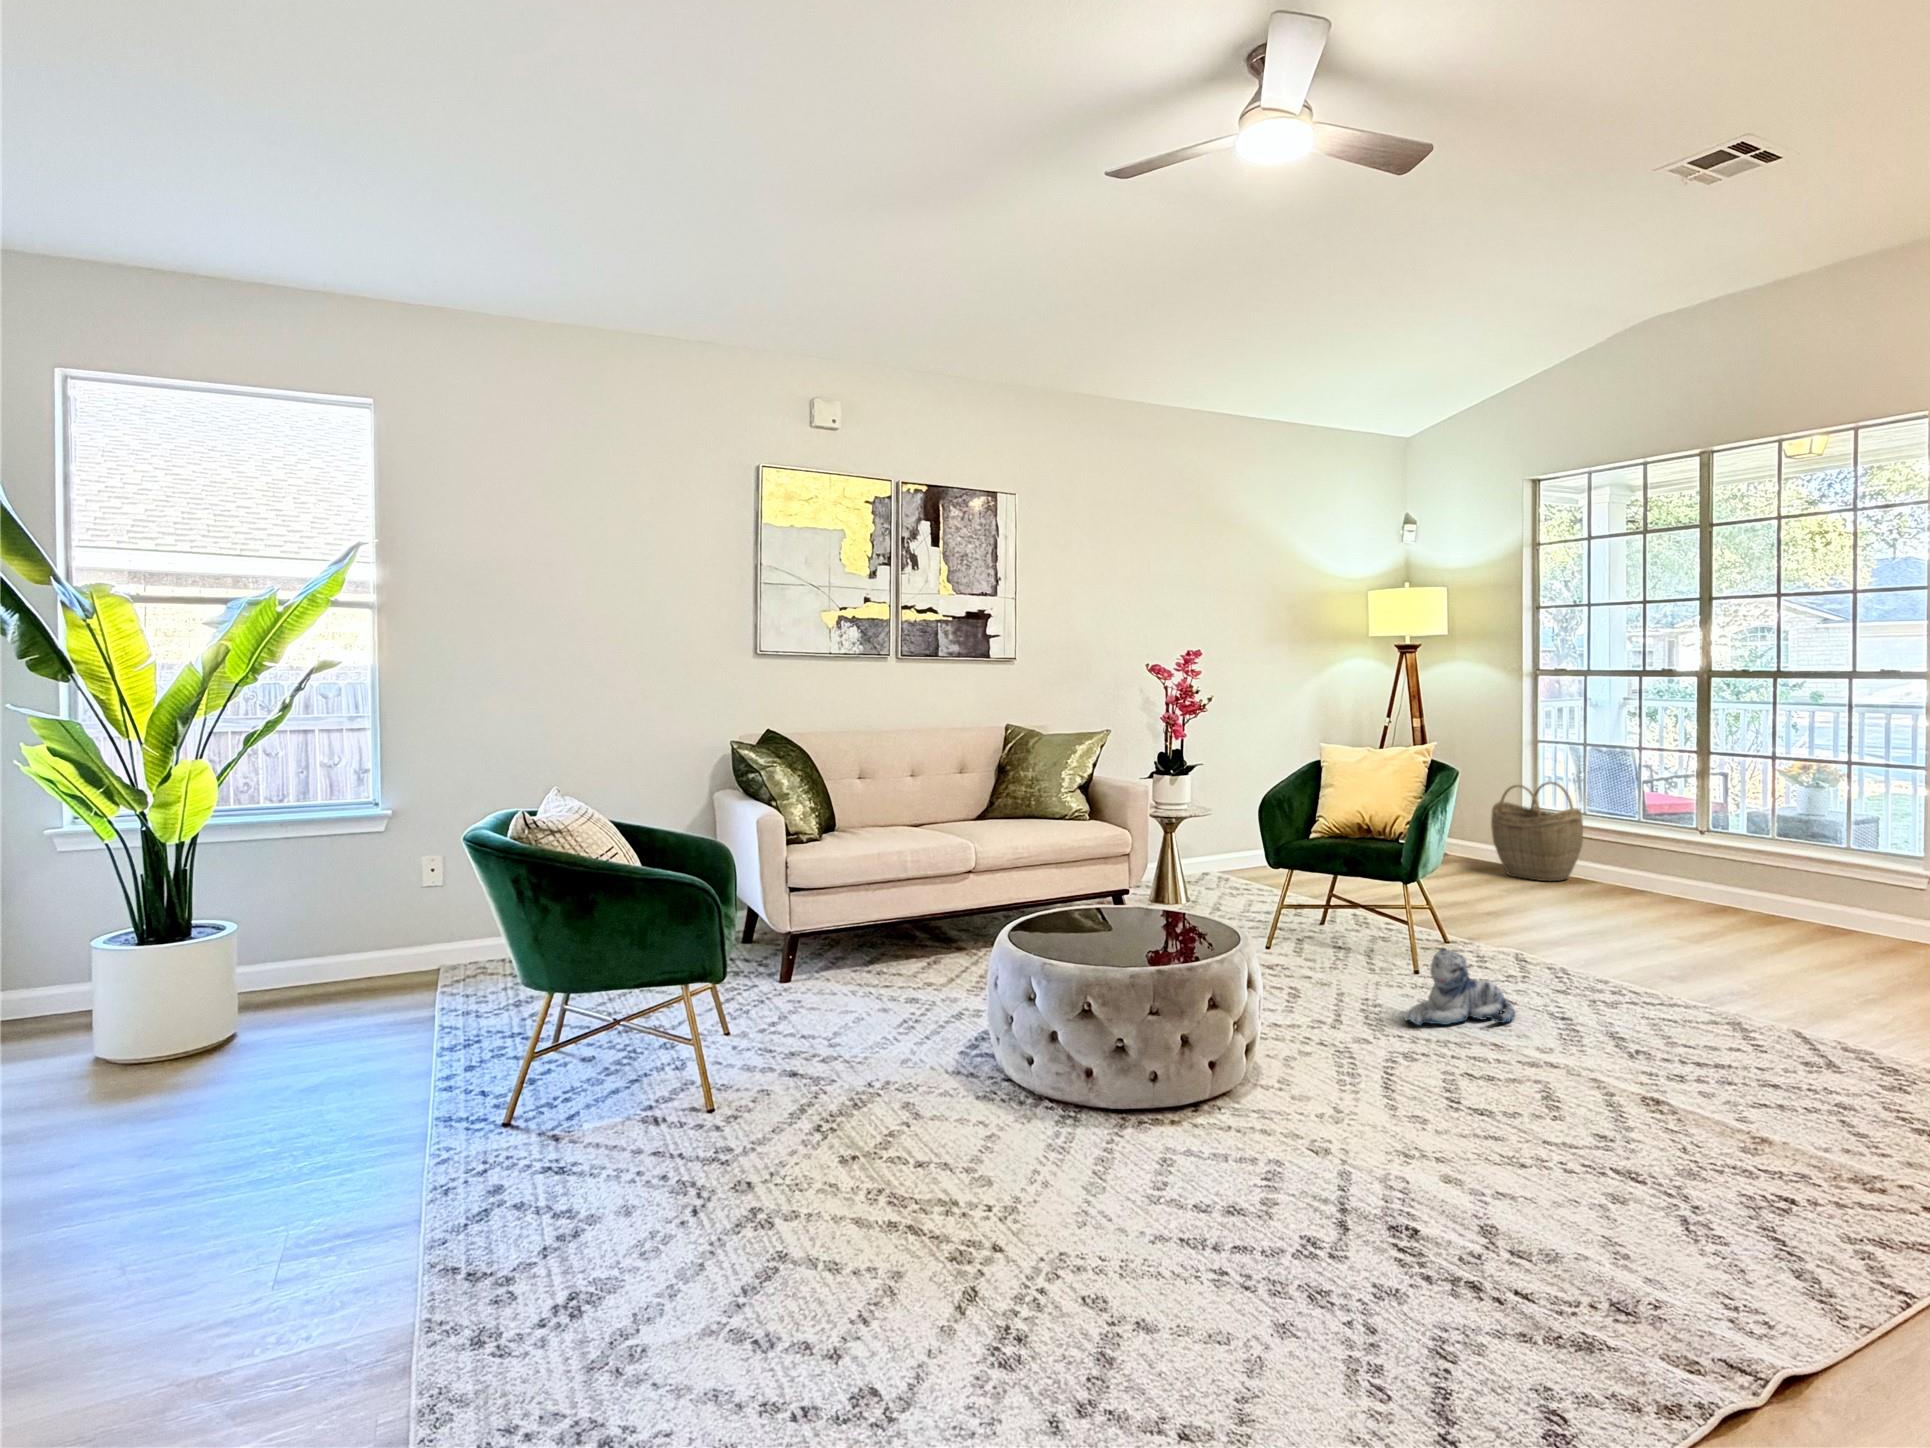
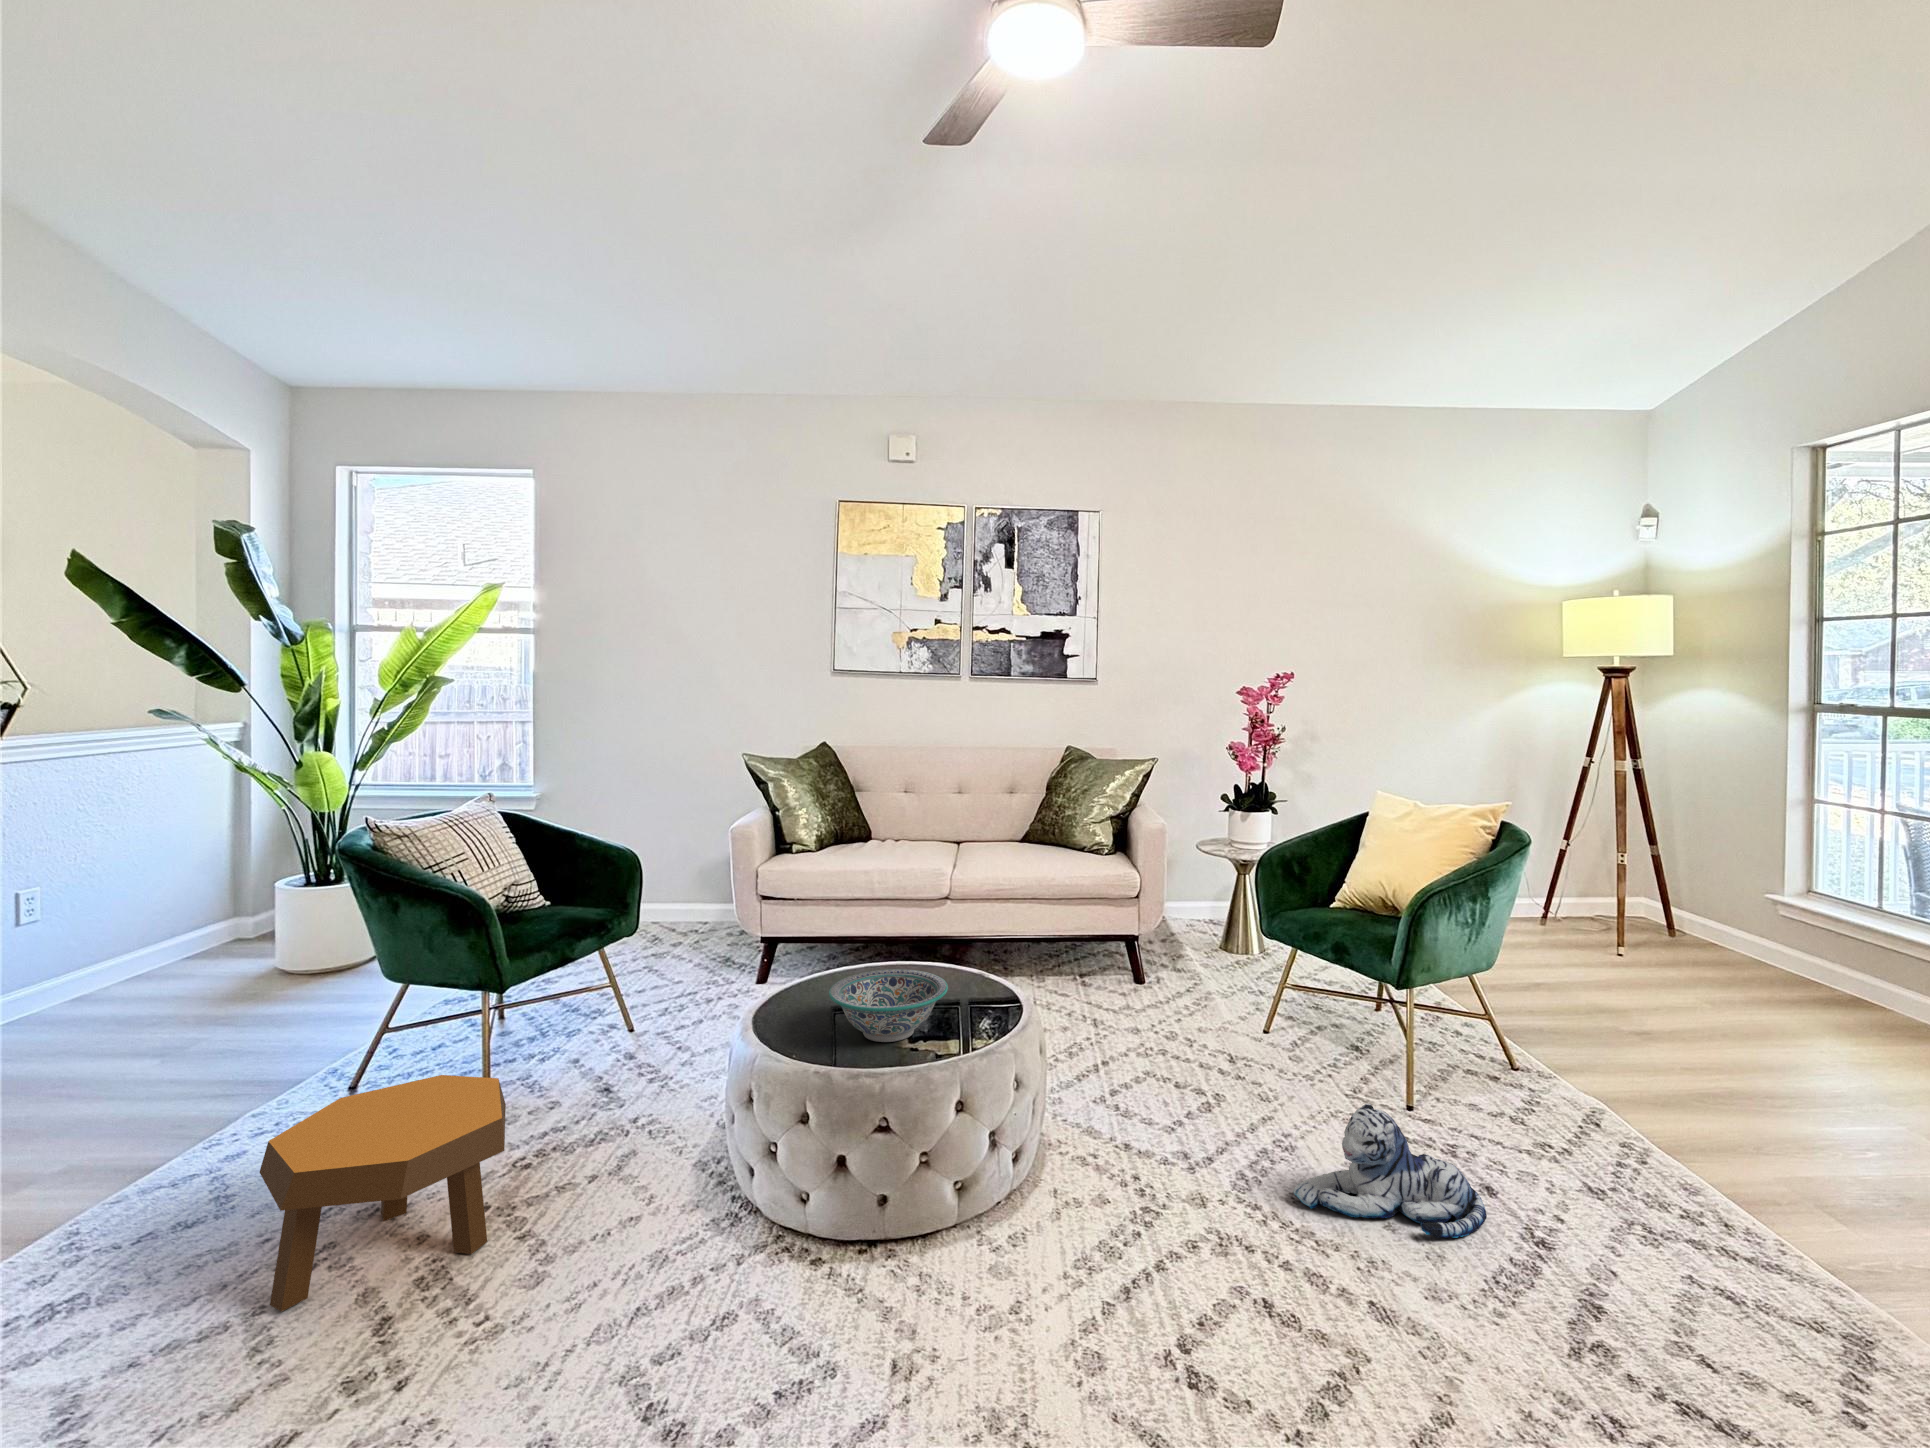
woven basket: present [1491,782,1583,881] -> none [1718,858,1865,998]
decorative bowl: none [1091,896,1190,948] -> present [829,969,948,1042]
footstool: none [711,1033,912,1230] -> present [260,1075,506,1312]

